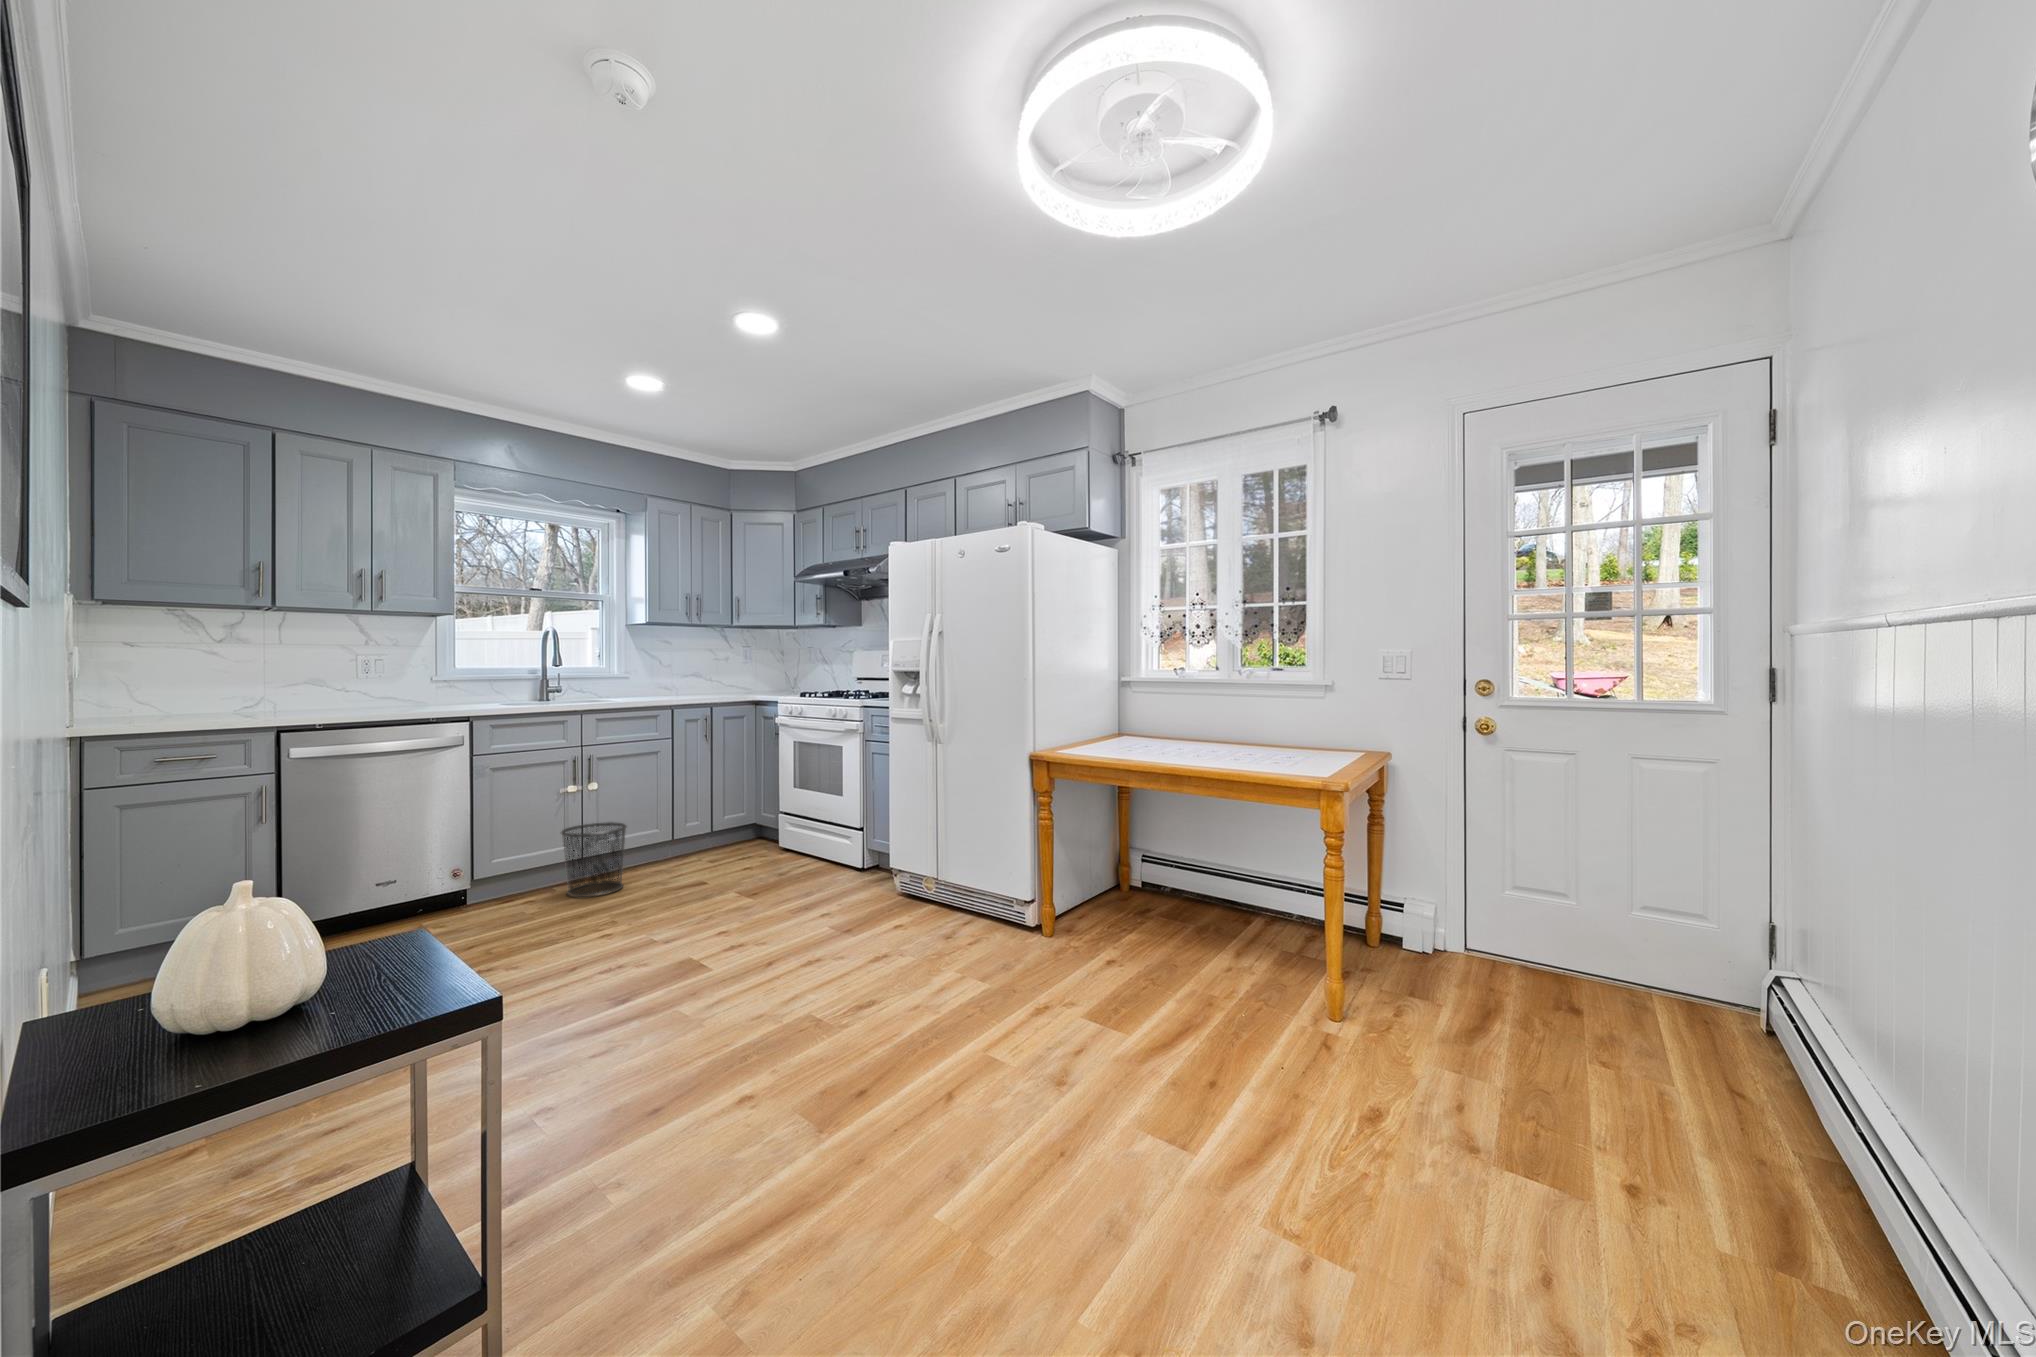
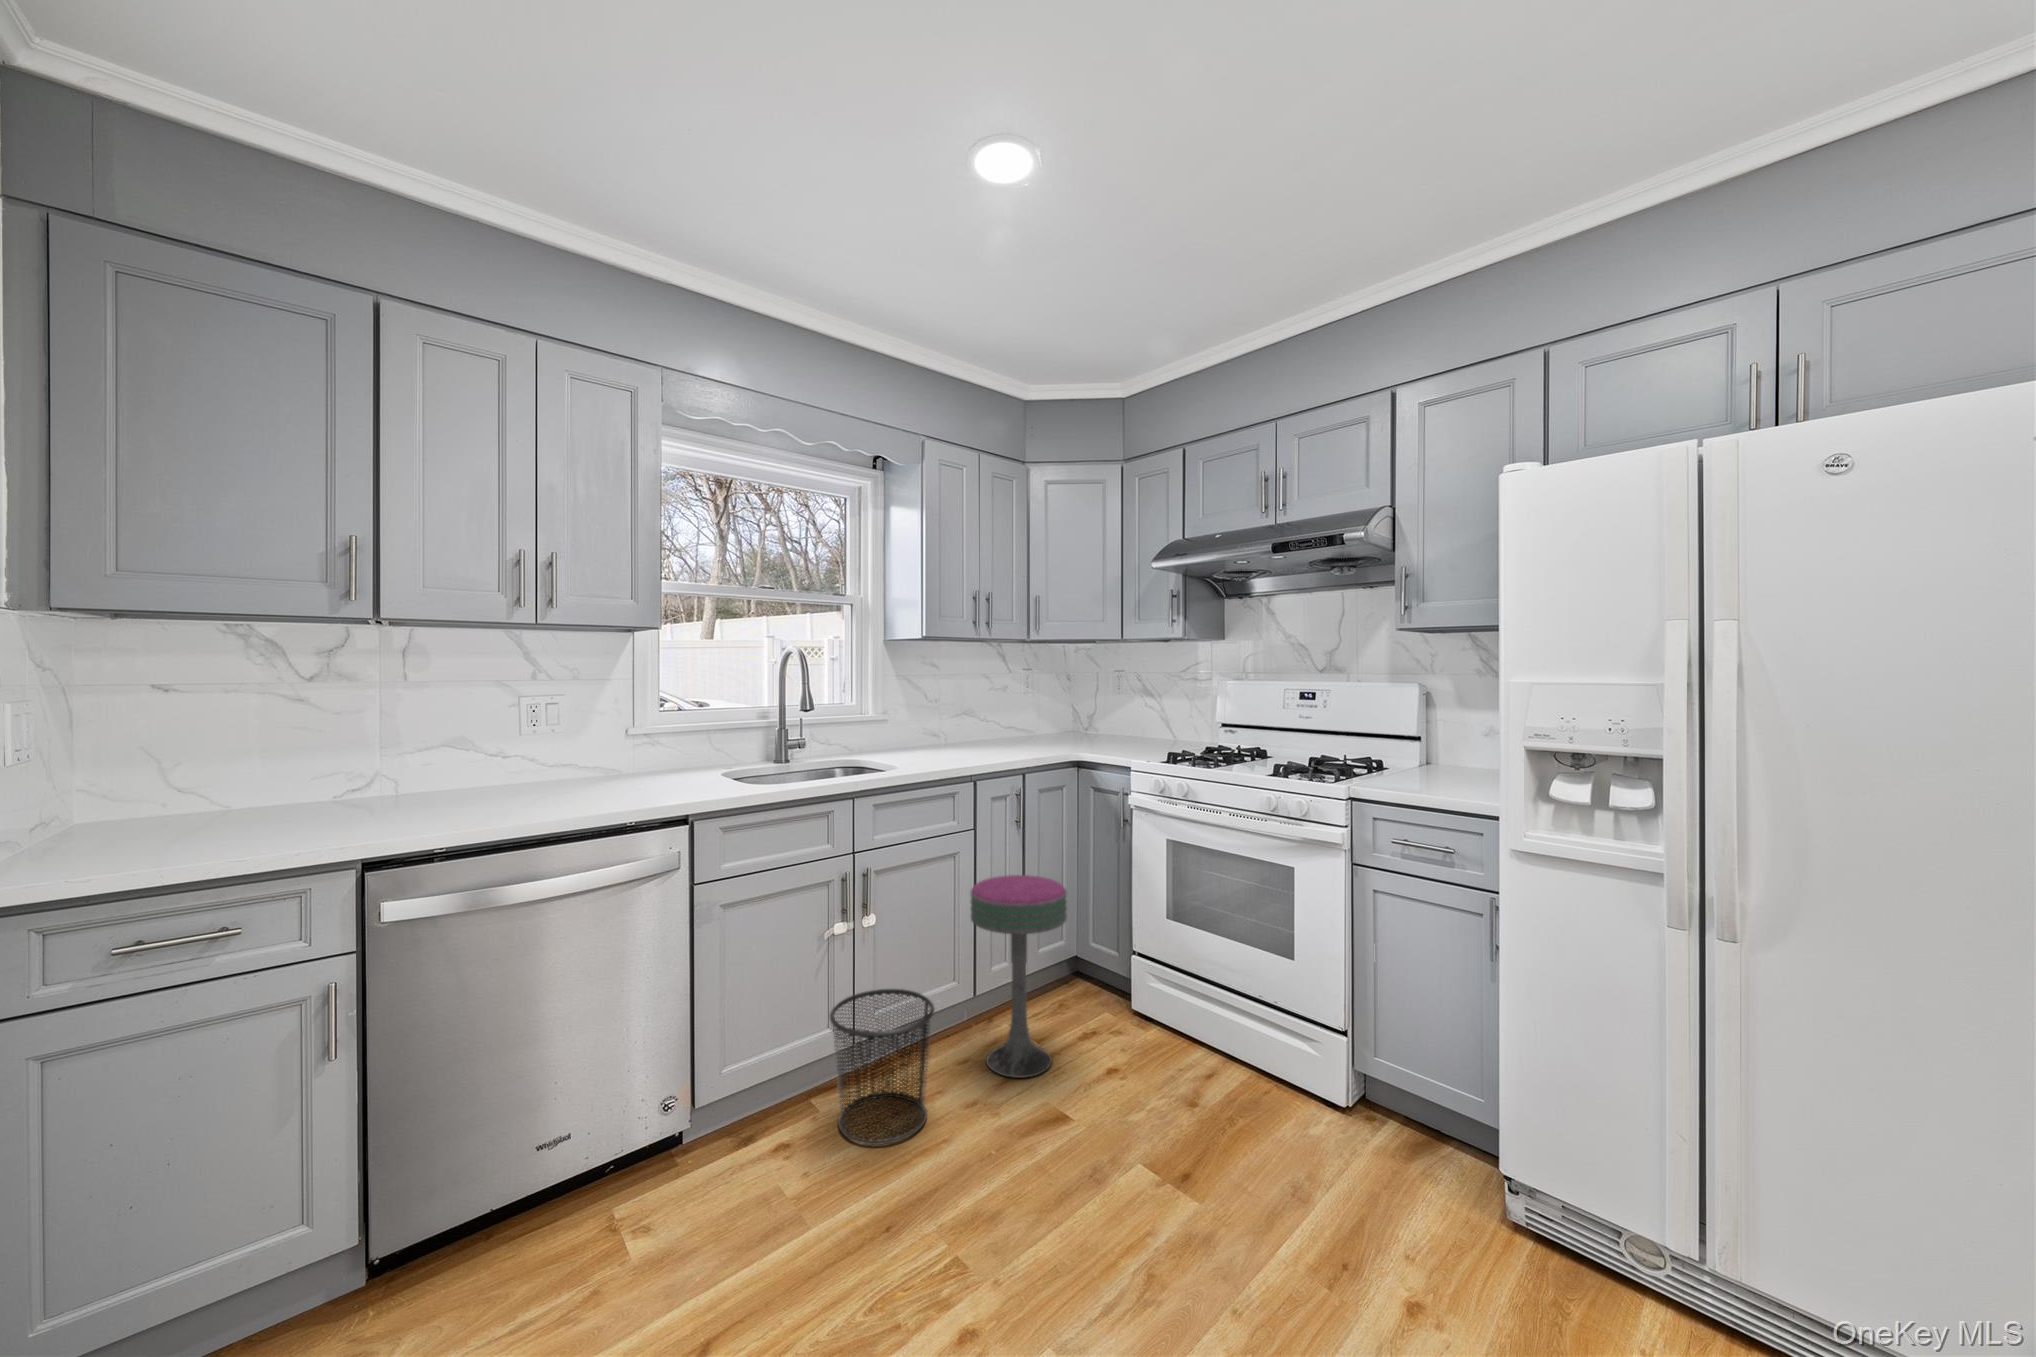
bar stool: none [660,764,721,874] -> present [971,875,1067,1078]

